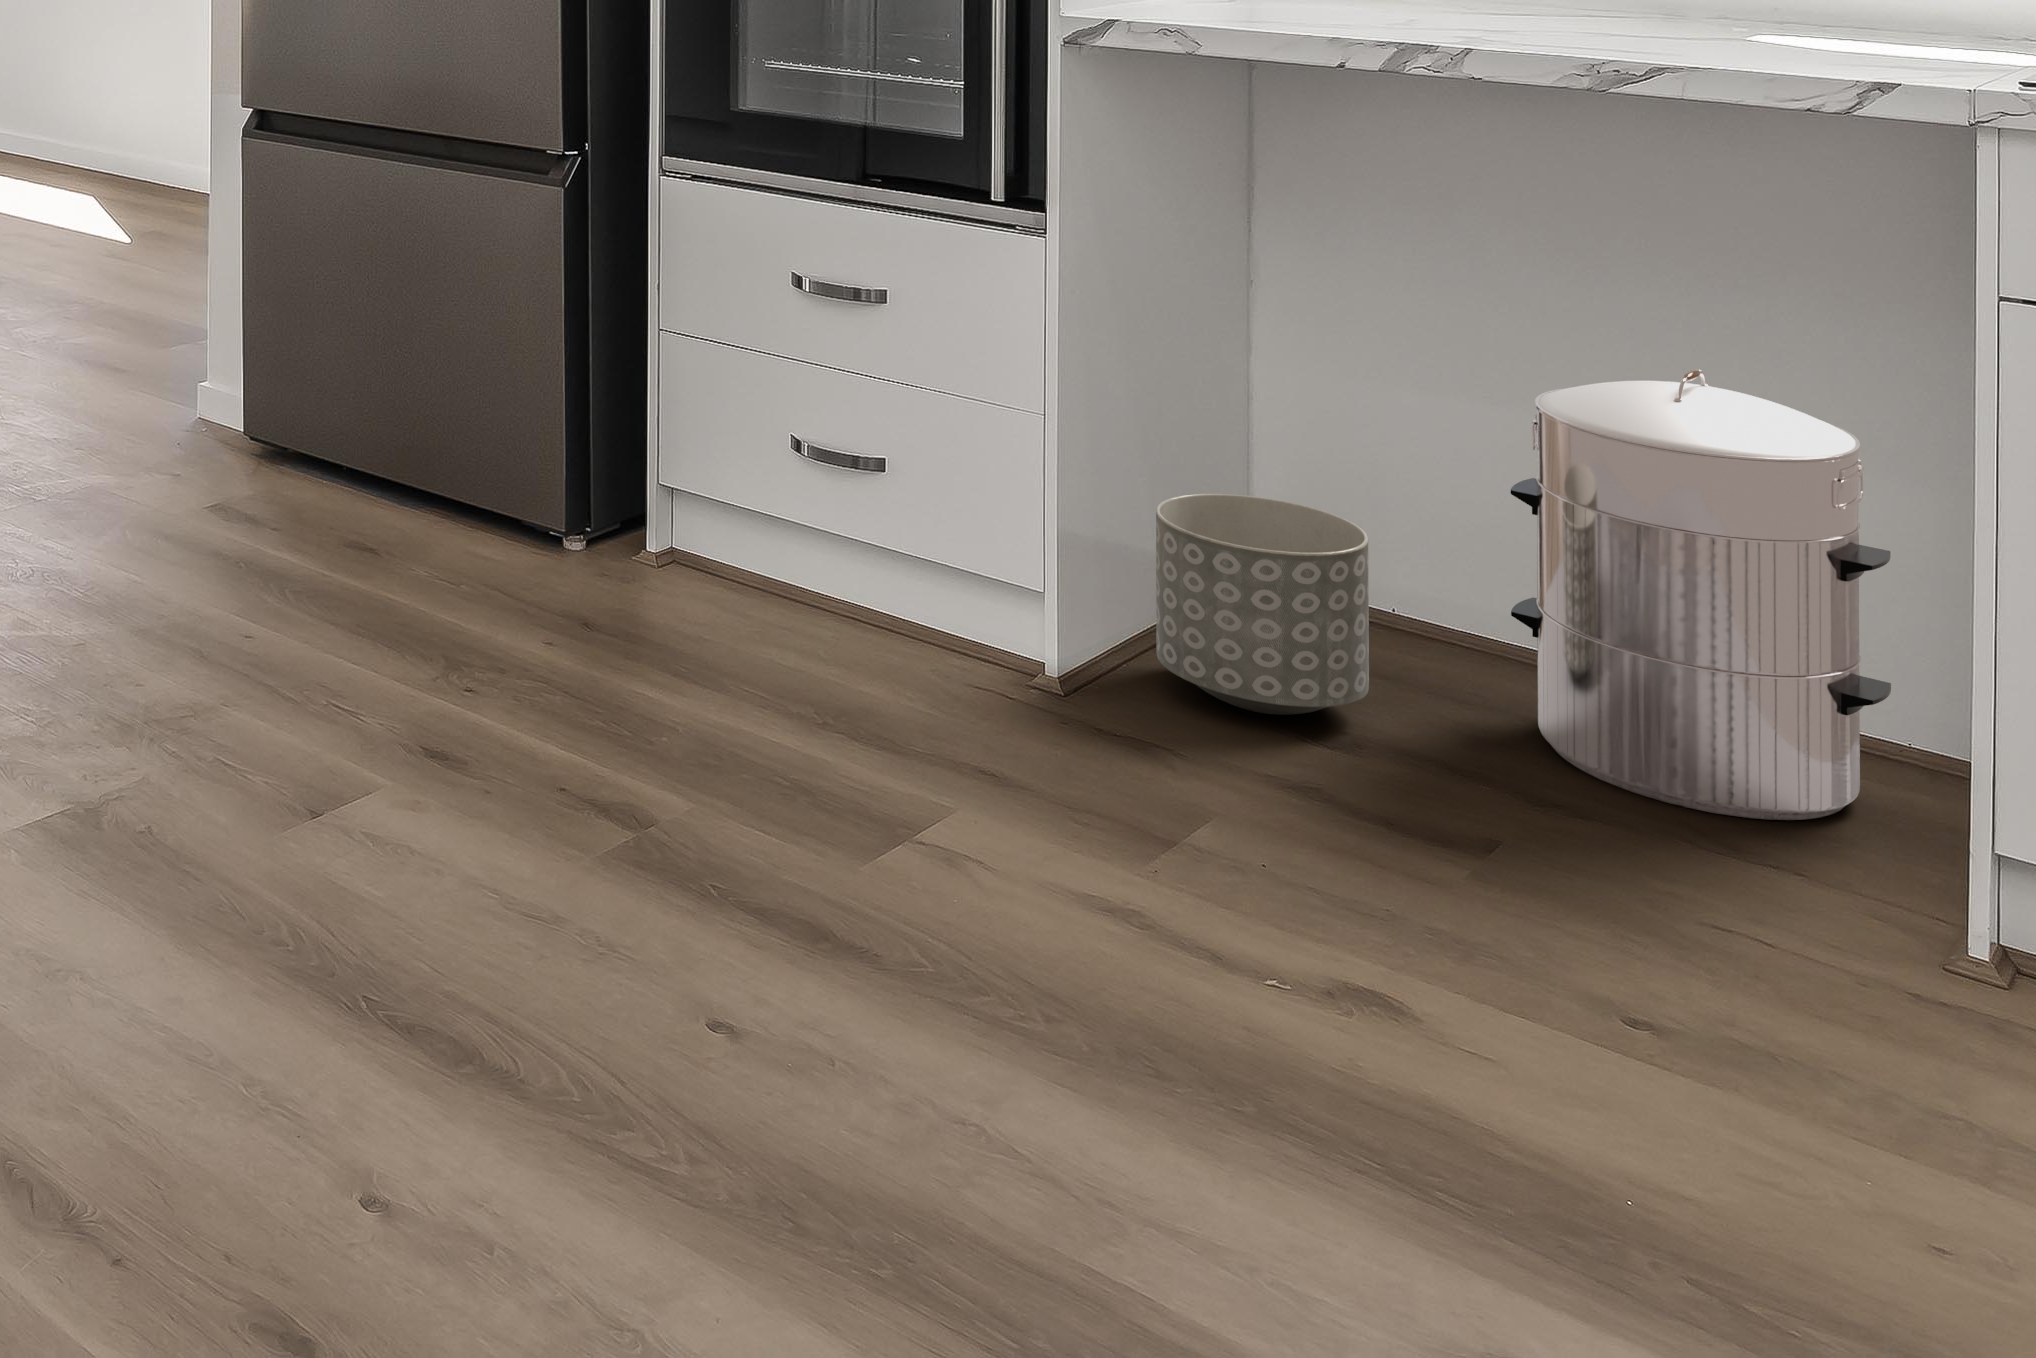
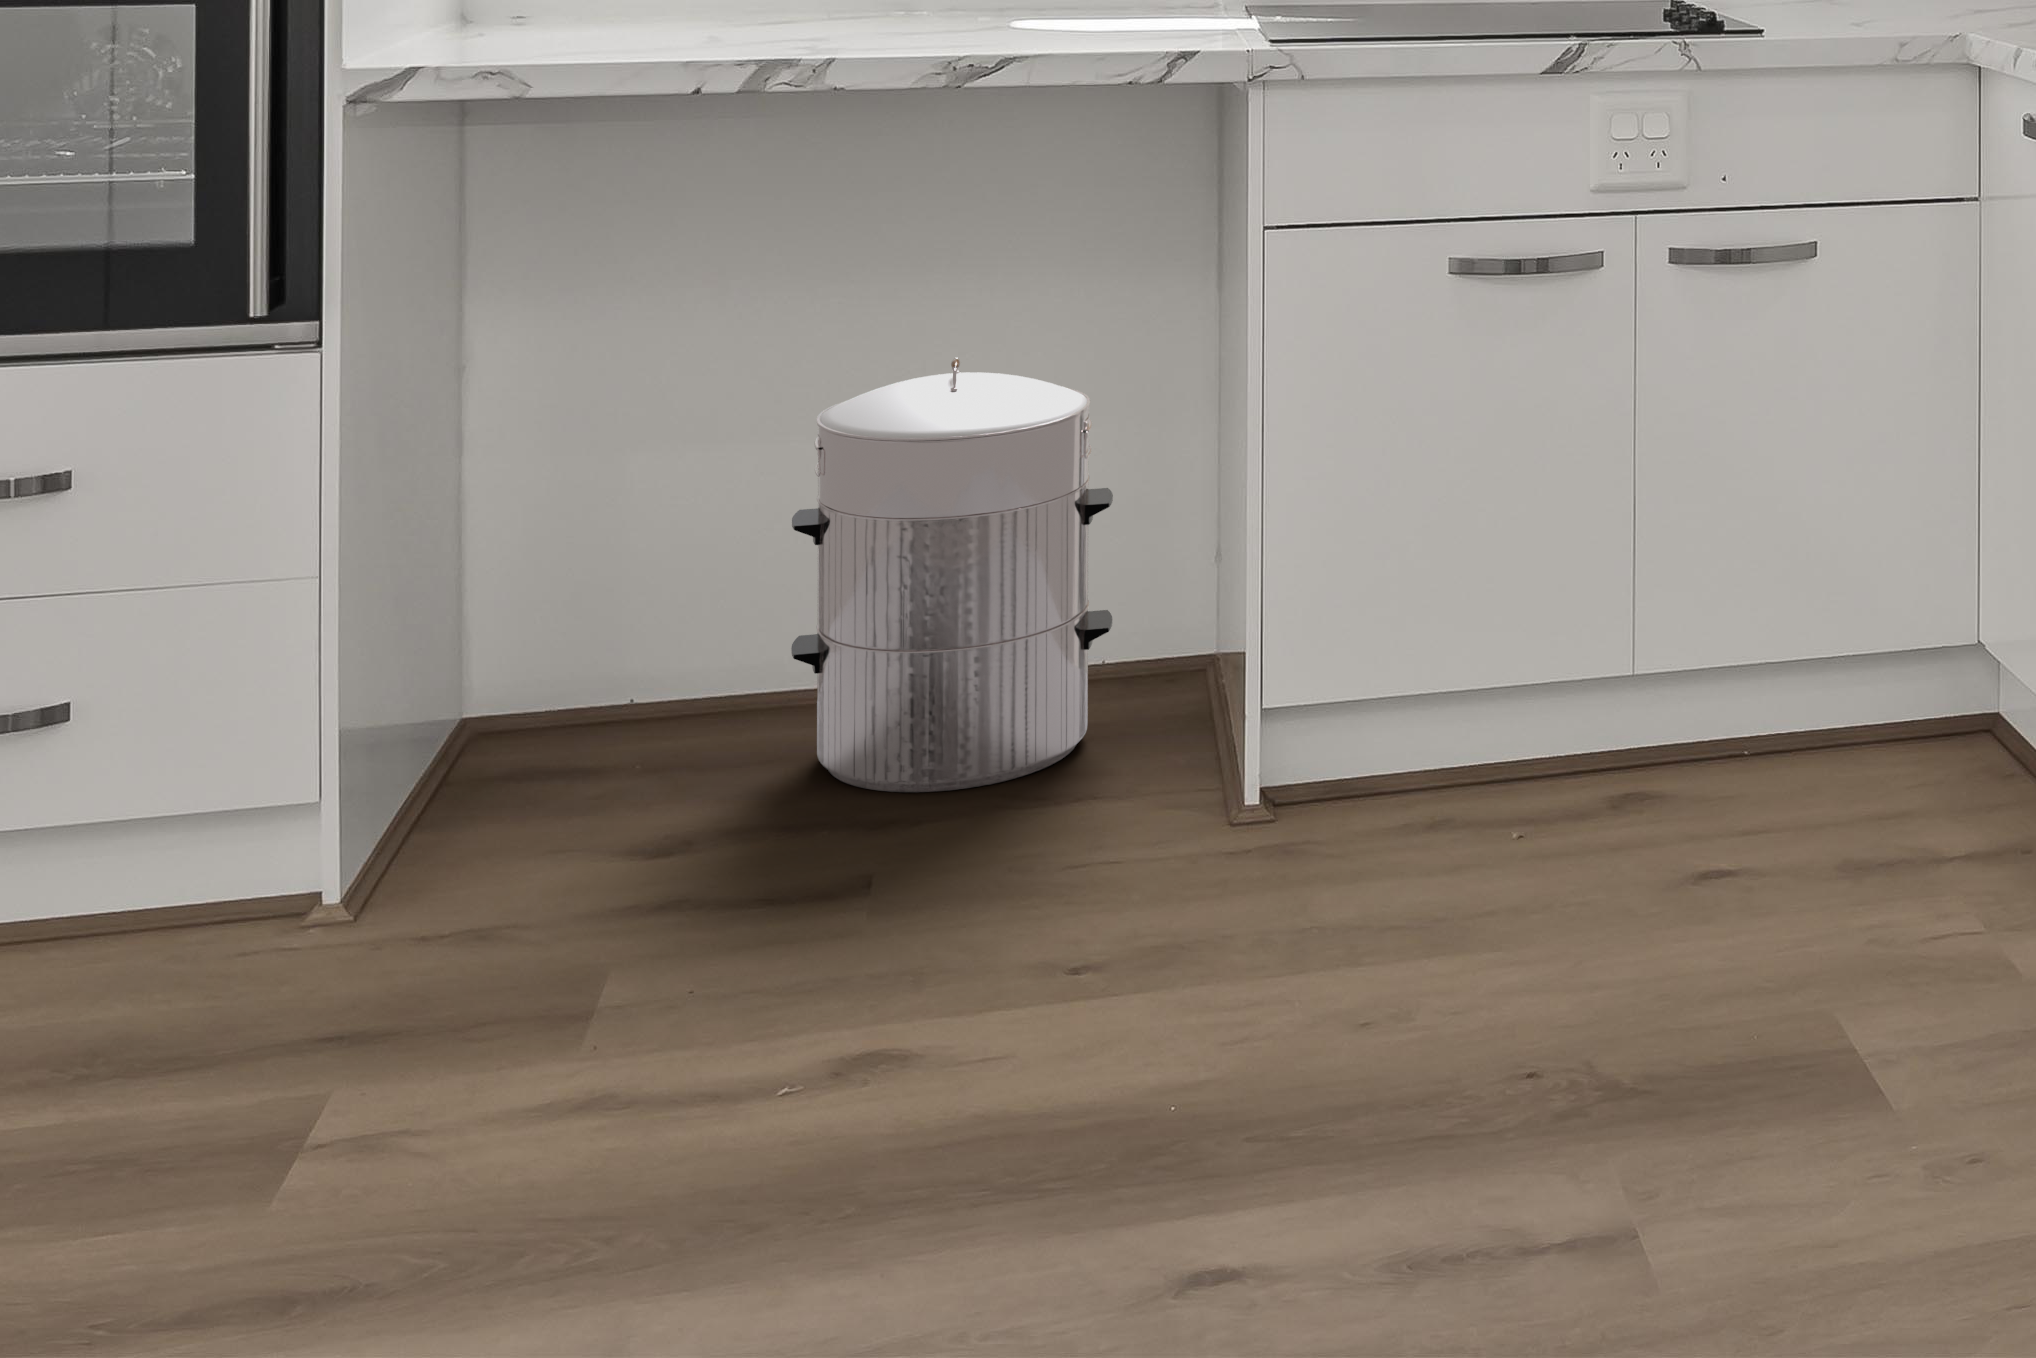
planter: present [1156,494,1369,715] -> none [433,607,675,861]

